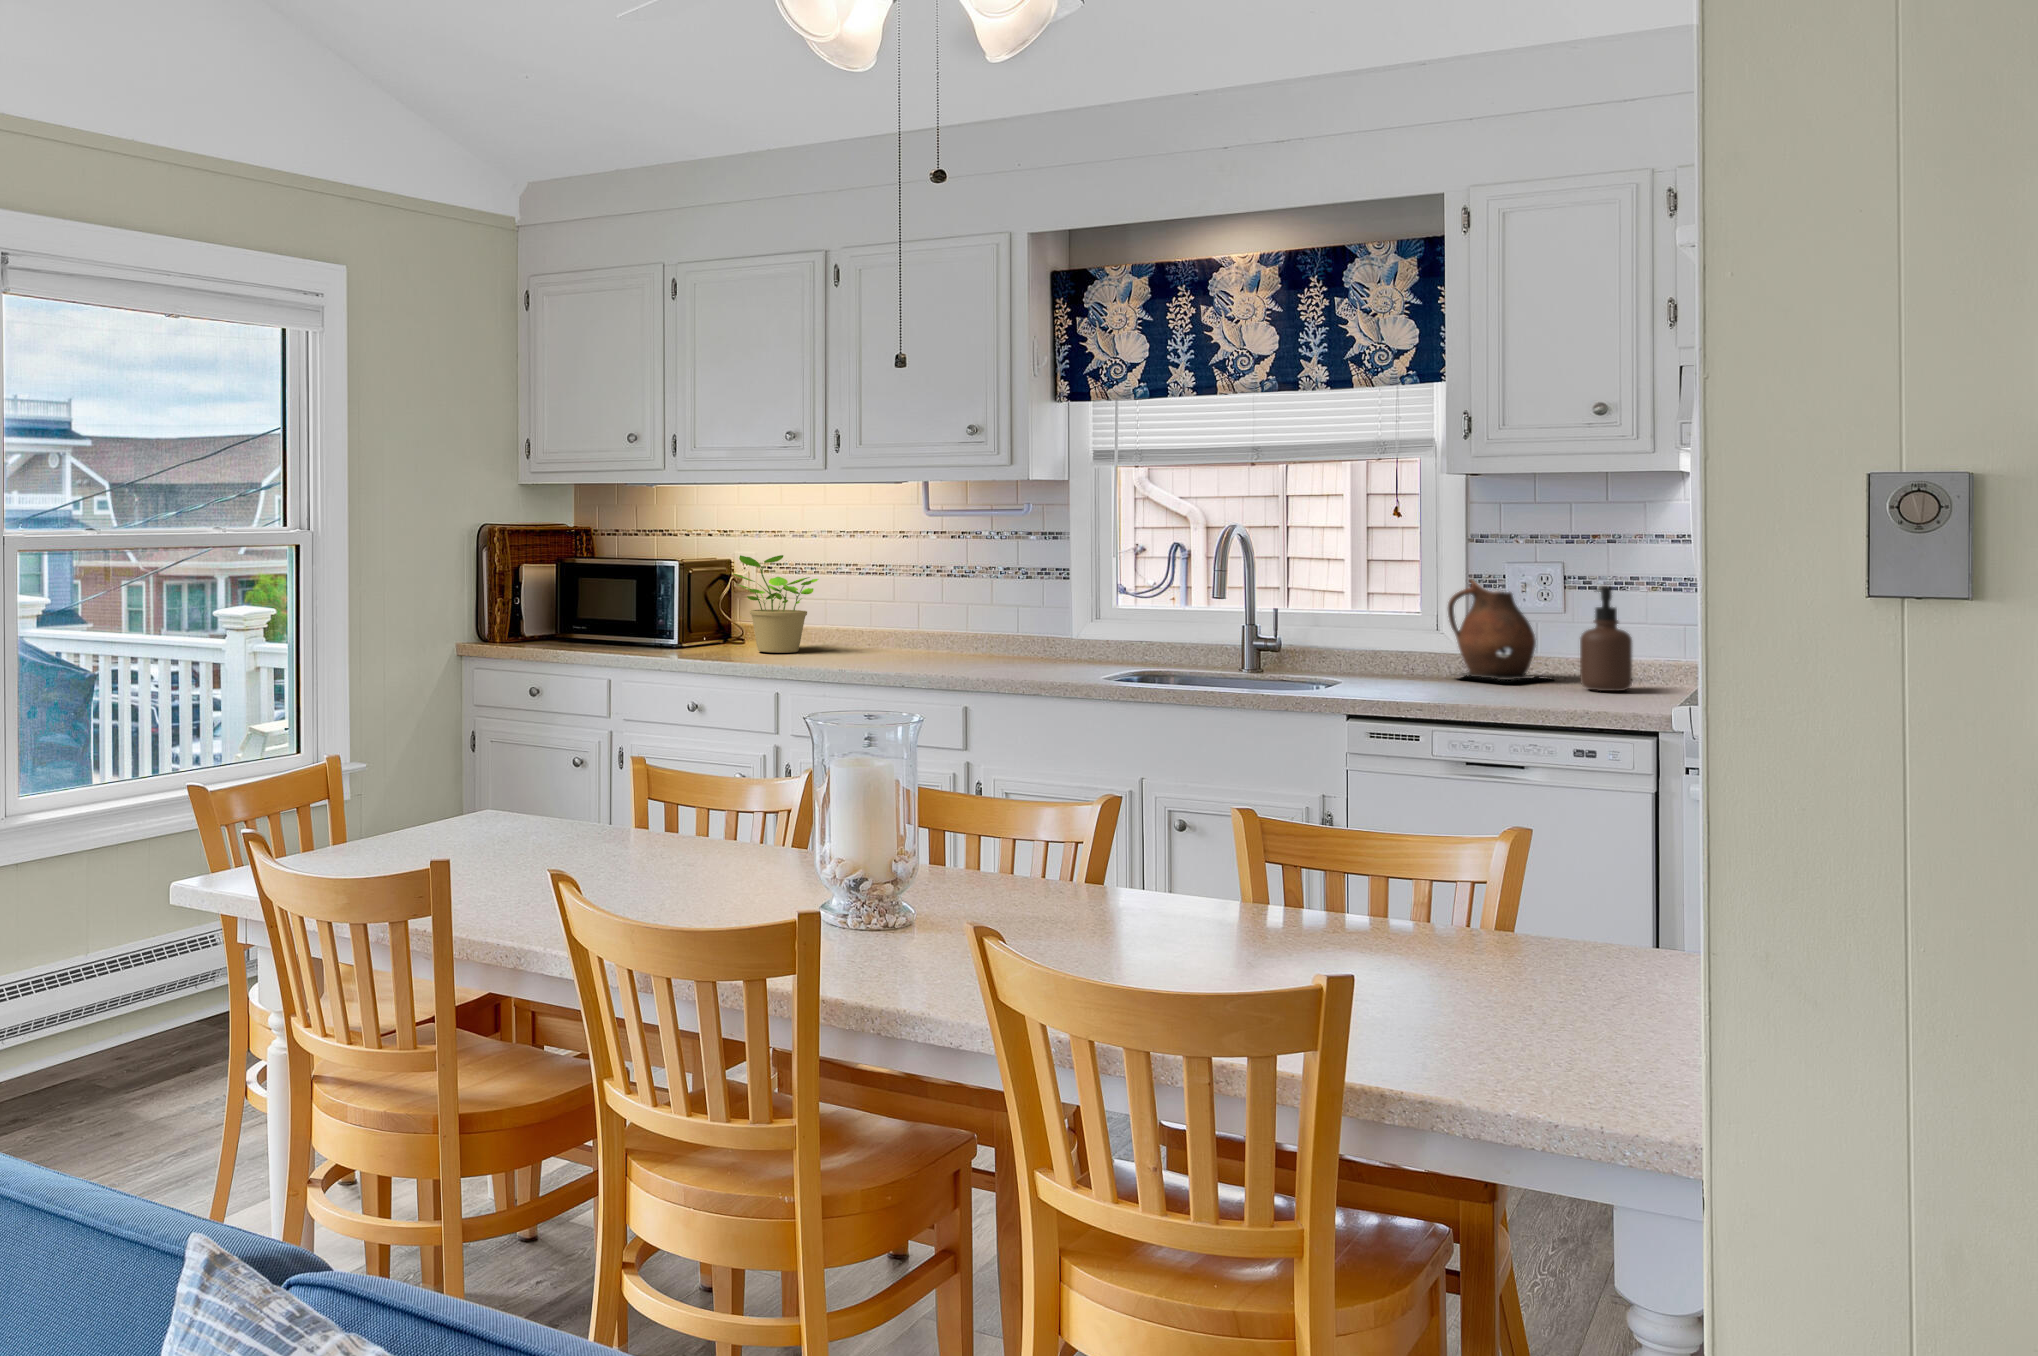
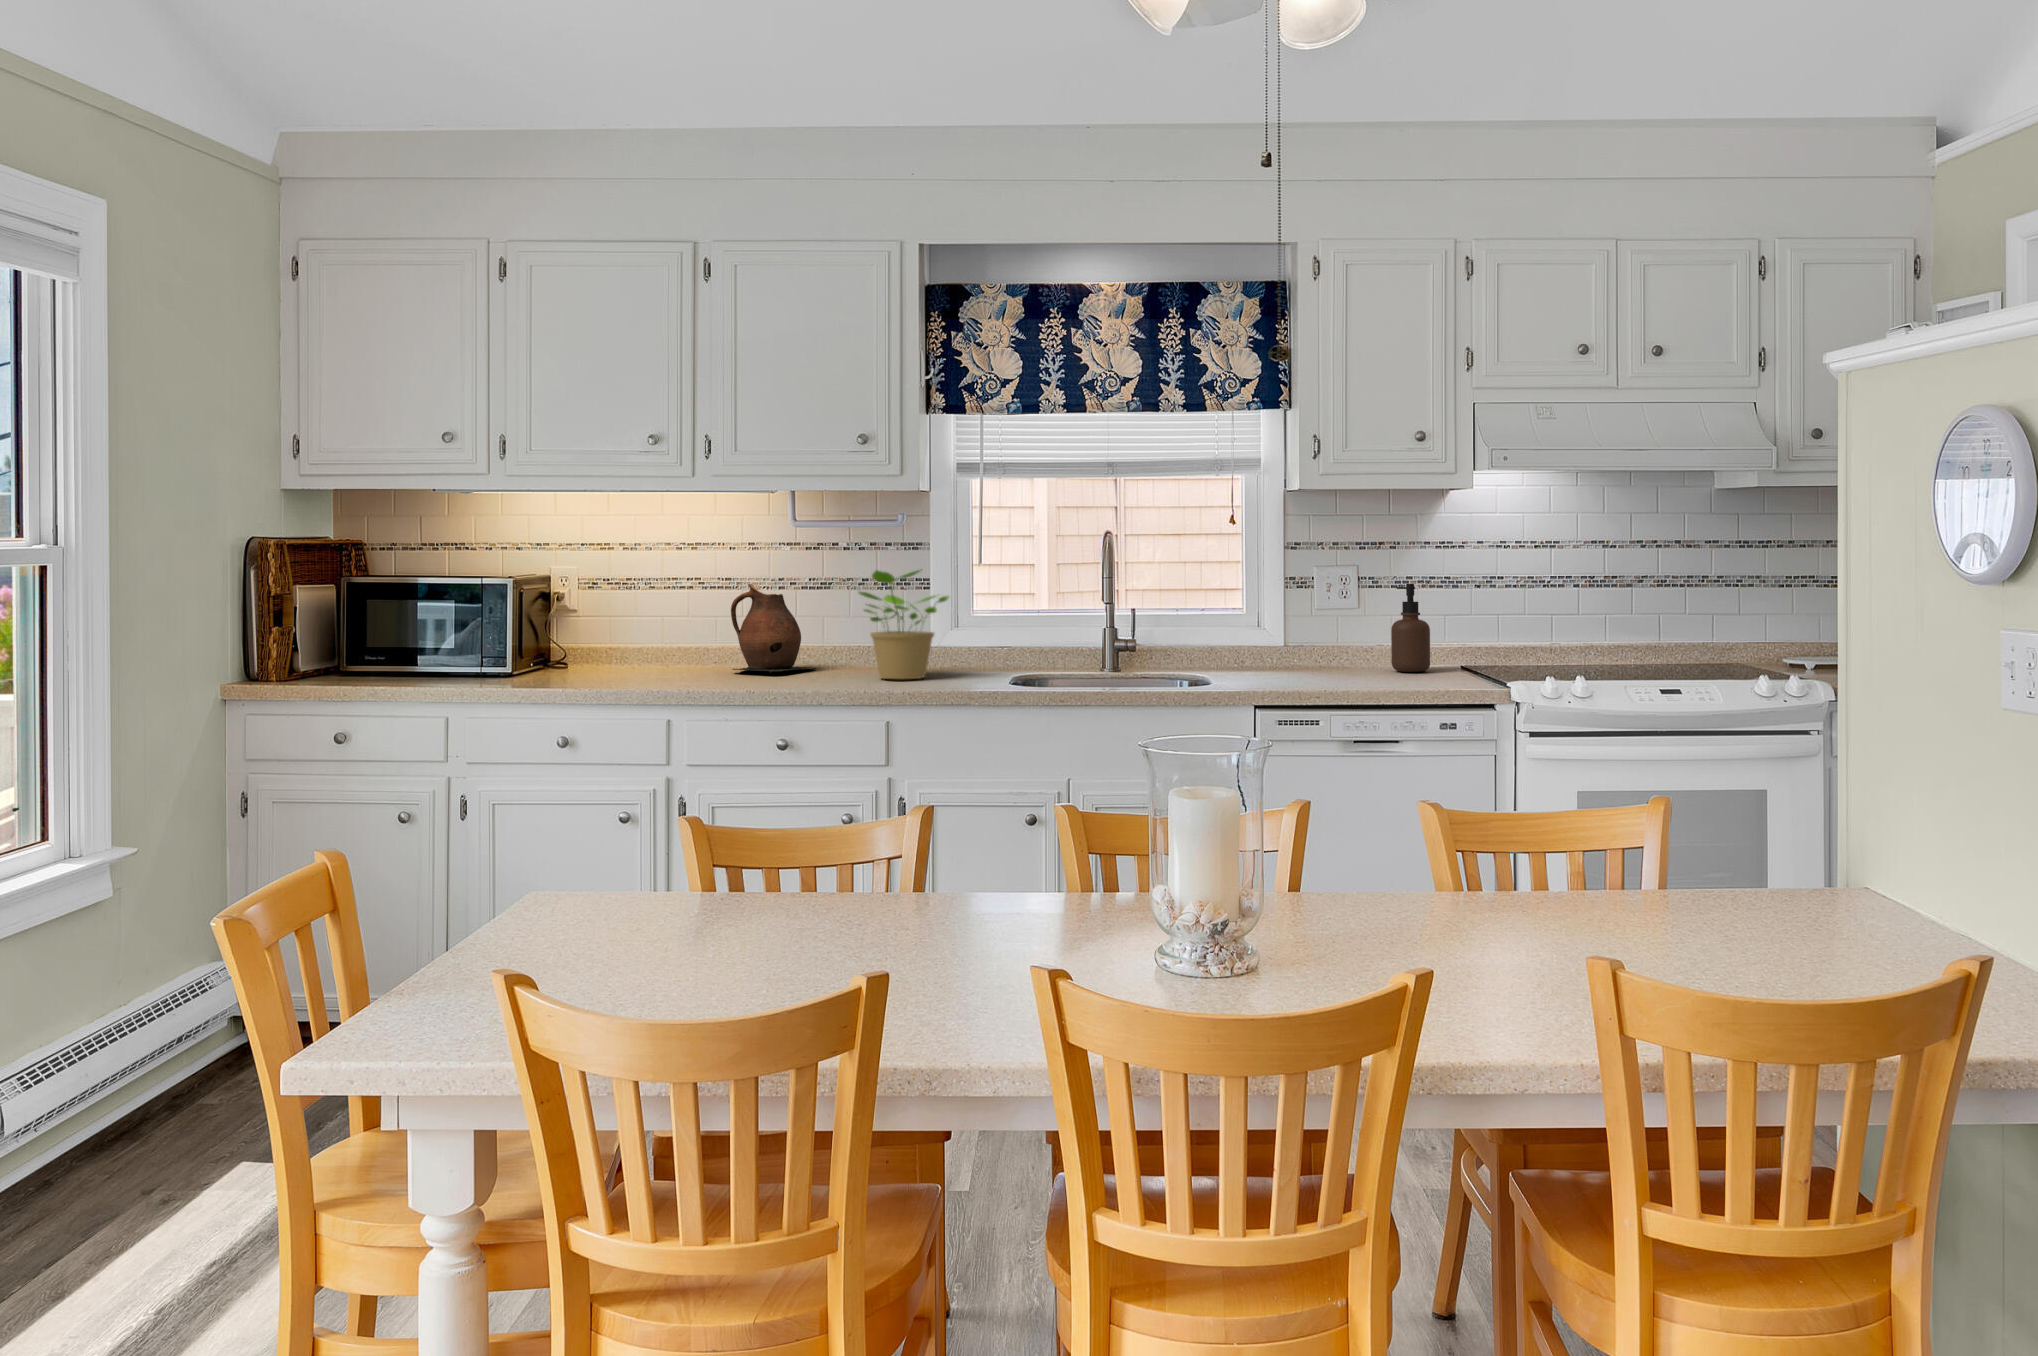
potted plant: present [734,555,818,653] -> present [859,570,949,679]
ceramic pitcher: present [1448,580,1553,680] -> present [731,584,815,673]

